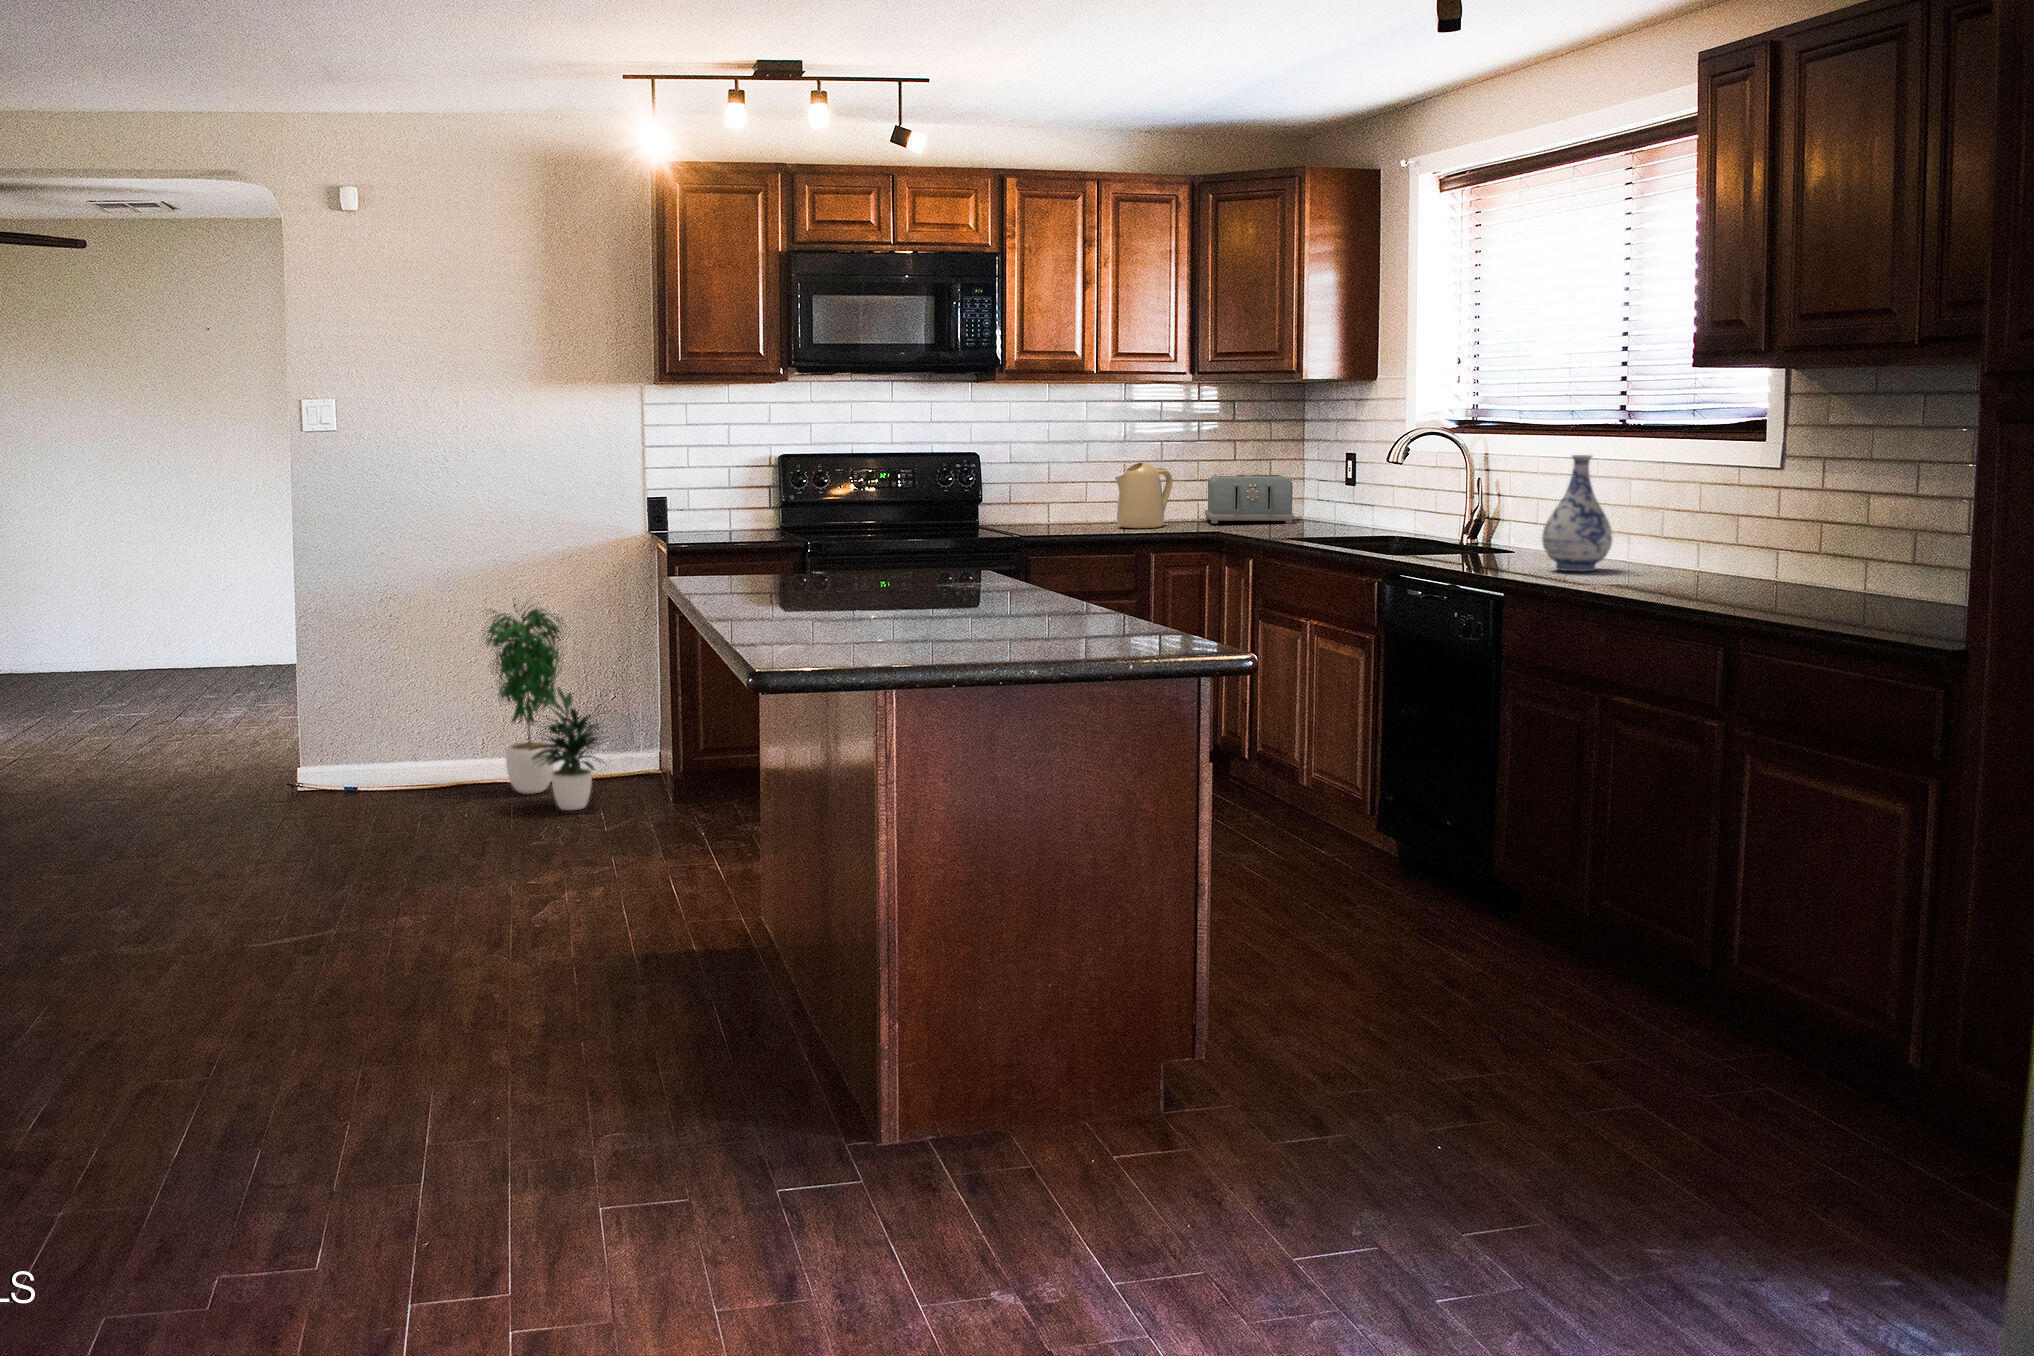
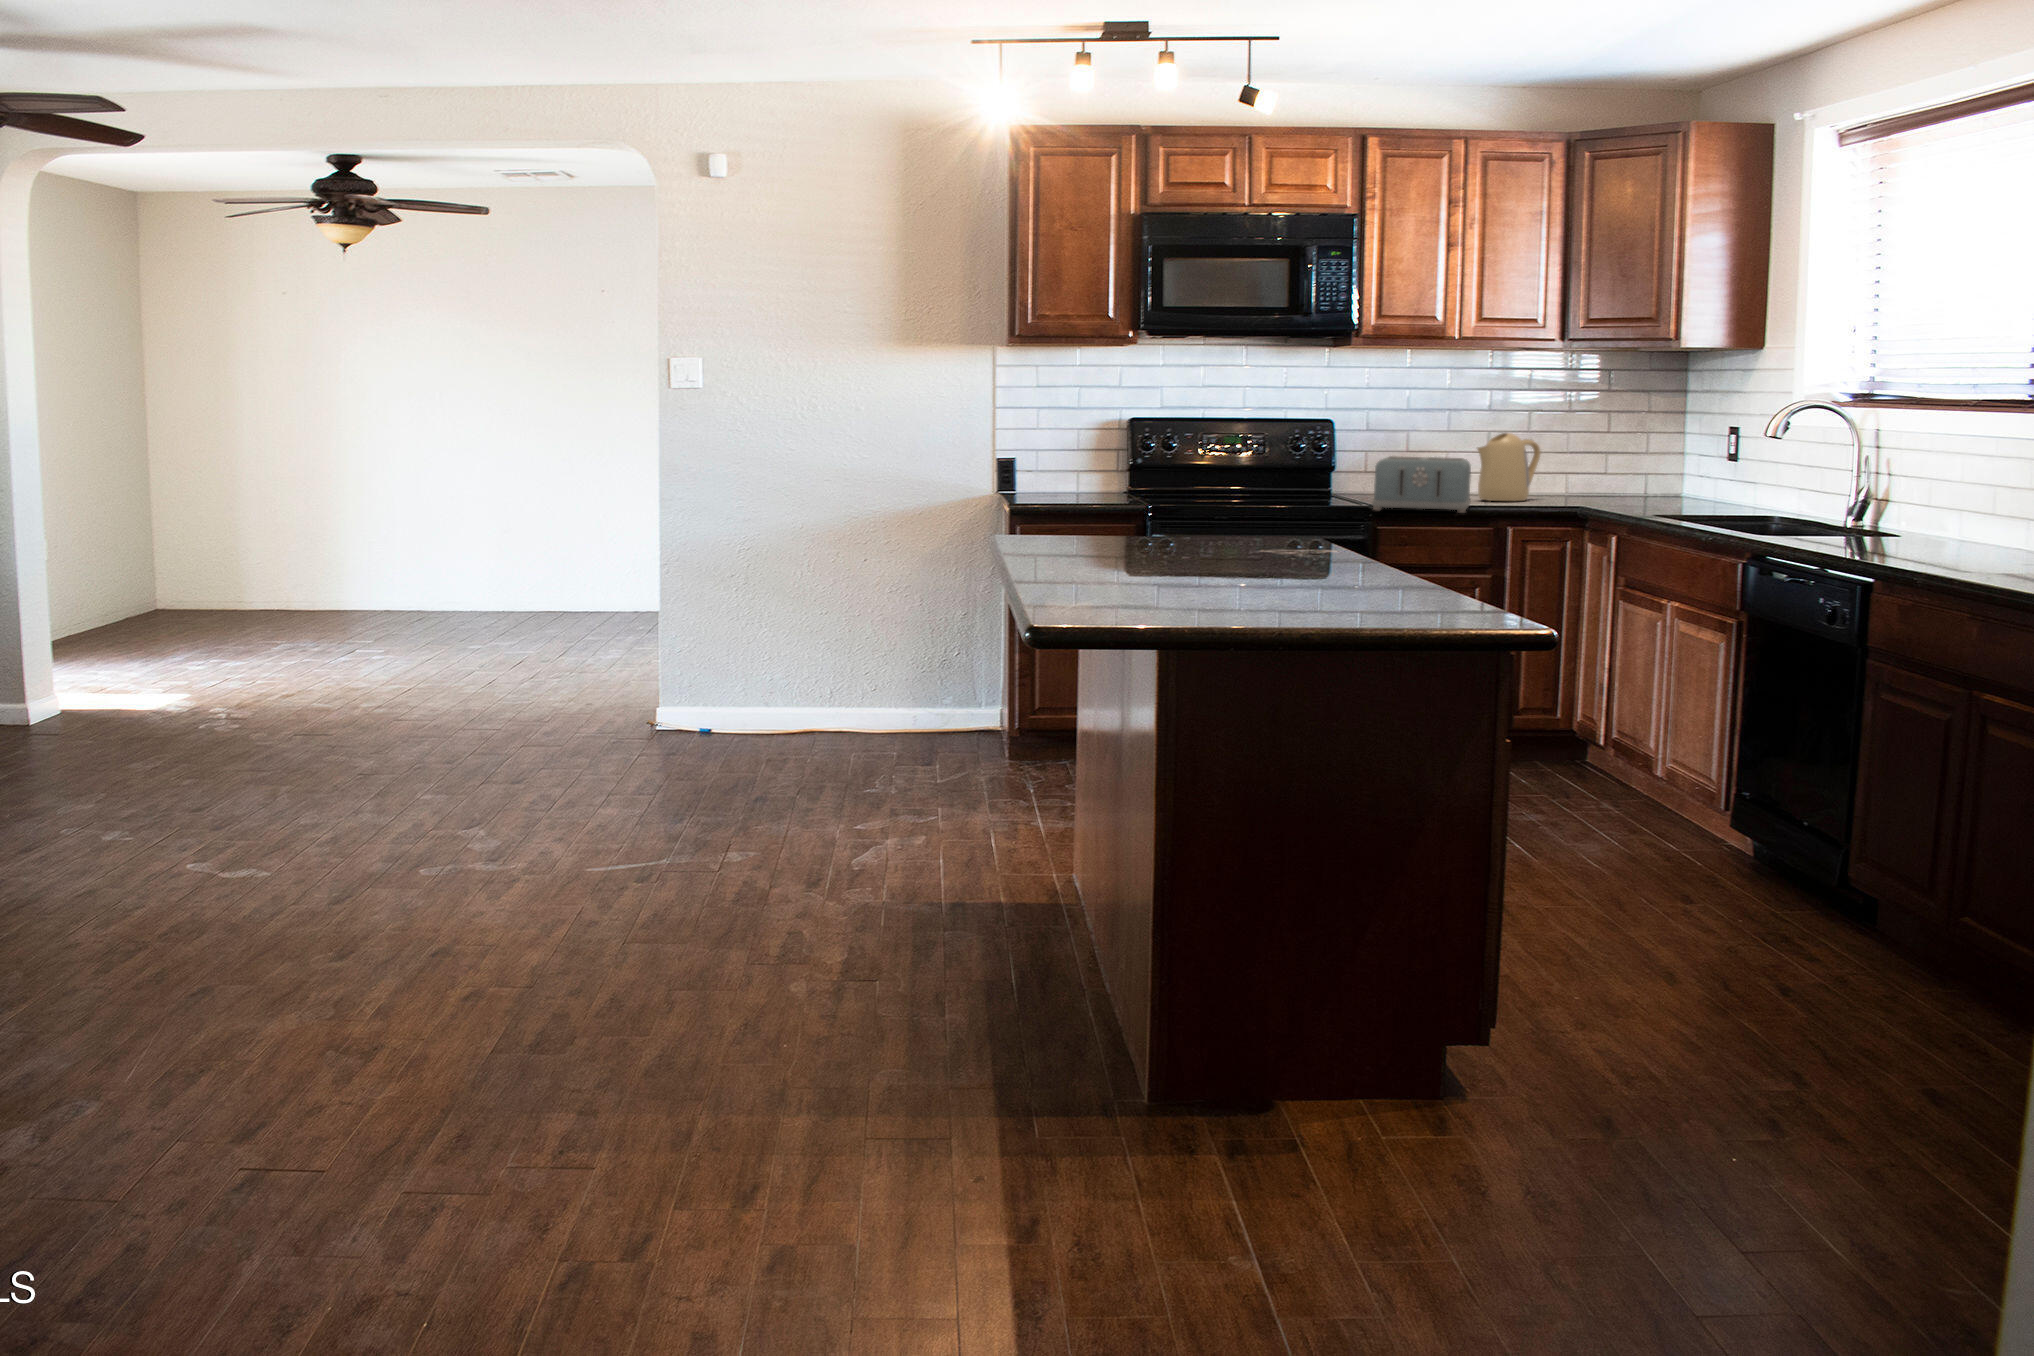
vase: present [1542,455,1612,571] -> none [1908,428,1987,551]
toaster: present [1205,475,1294,524] -> present [1372,456,1471,513]
potted plant: present [483,604,604,810] -> none [827,545,948,758]

